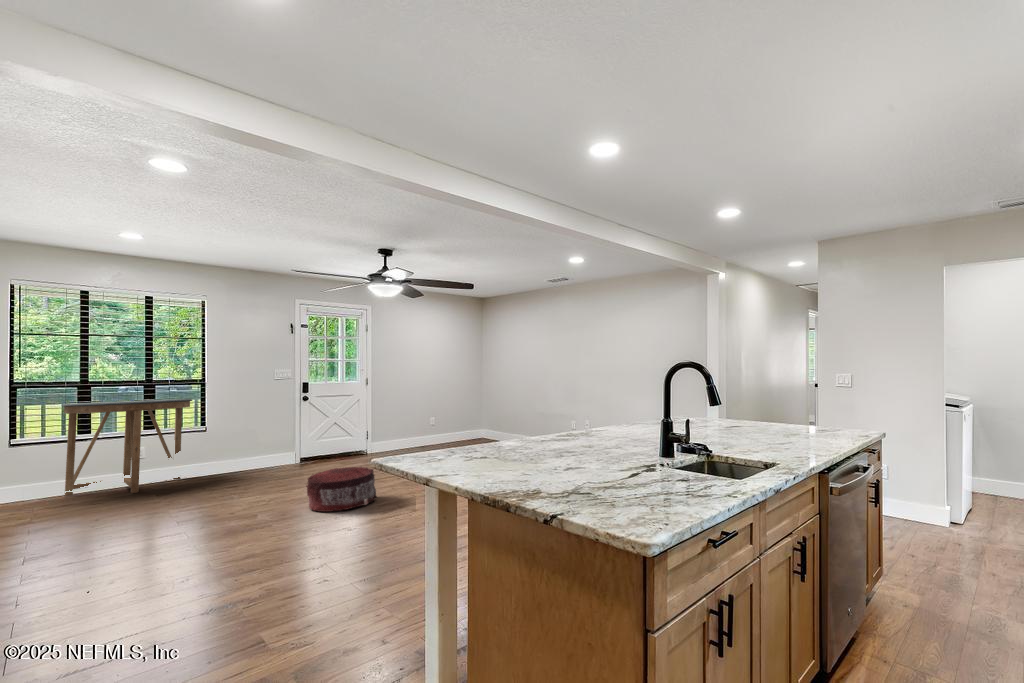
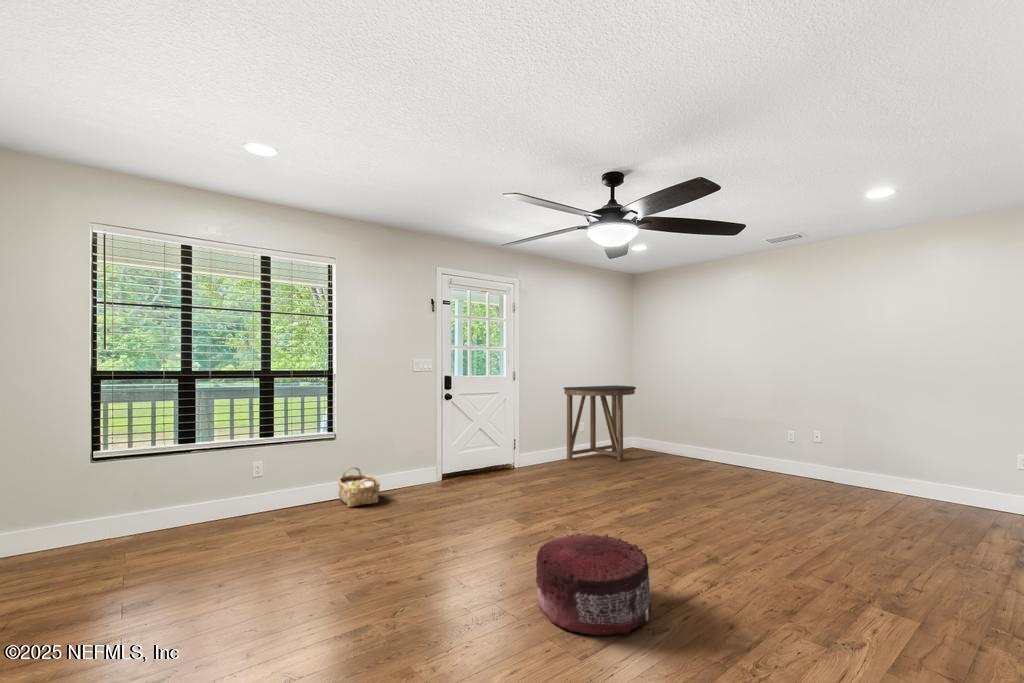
console table: present [62,399,192,496] -> present [563,385,636,461]
woven basket: none [209,450,242,477] -> present [338,467,380,507]

